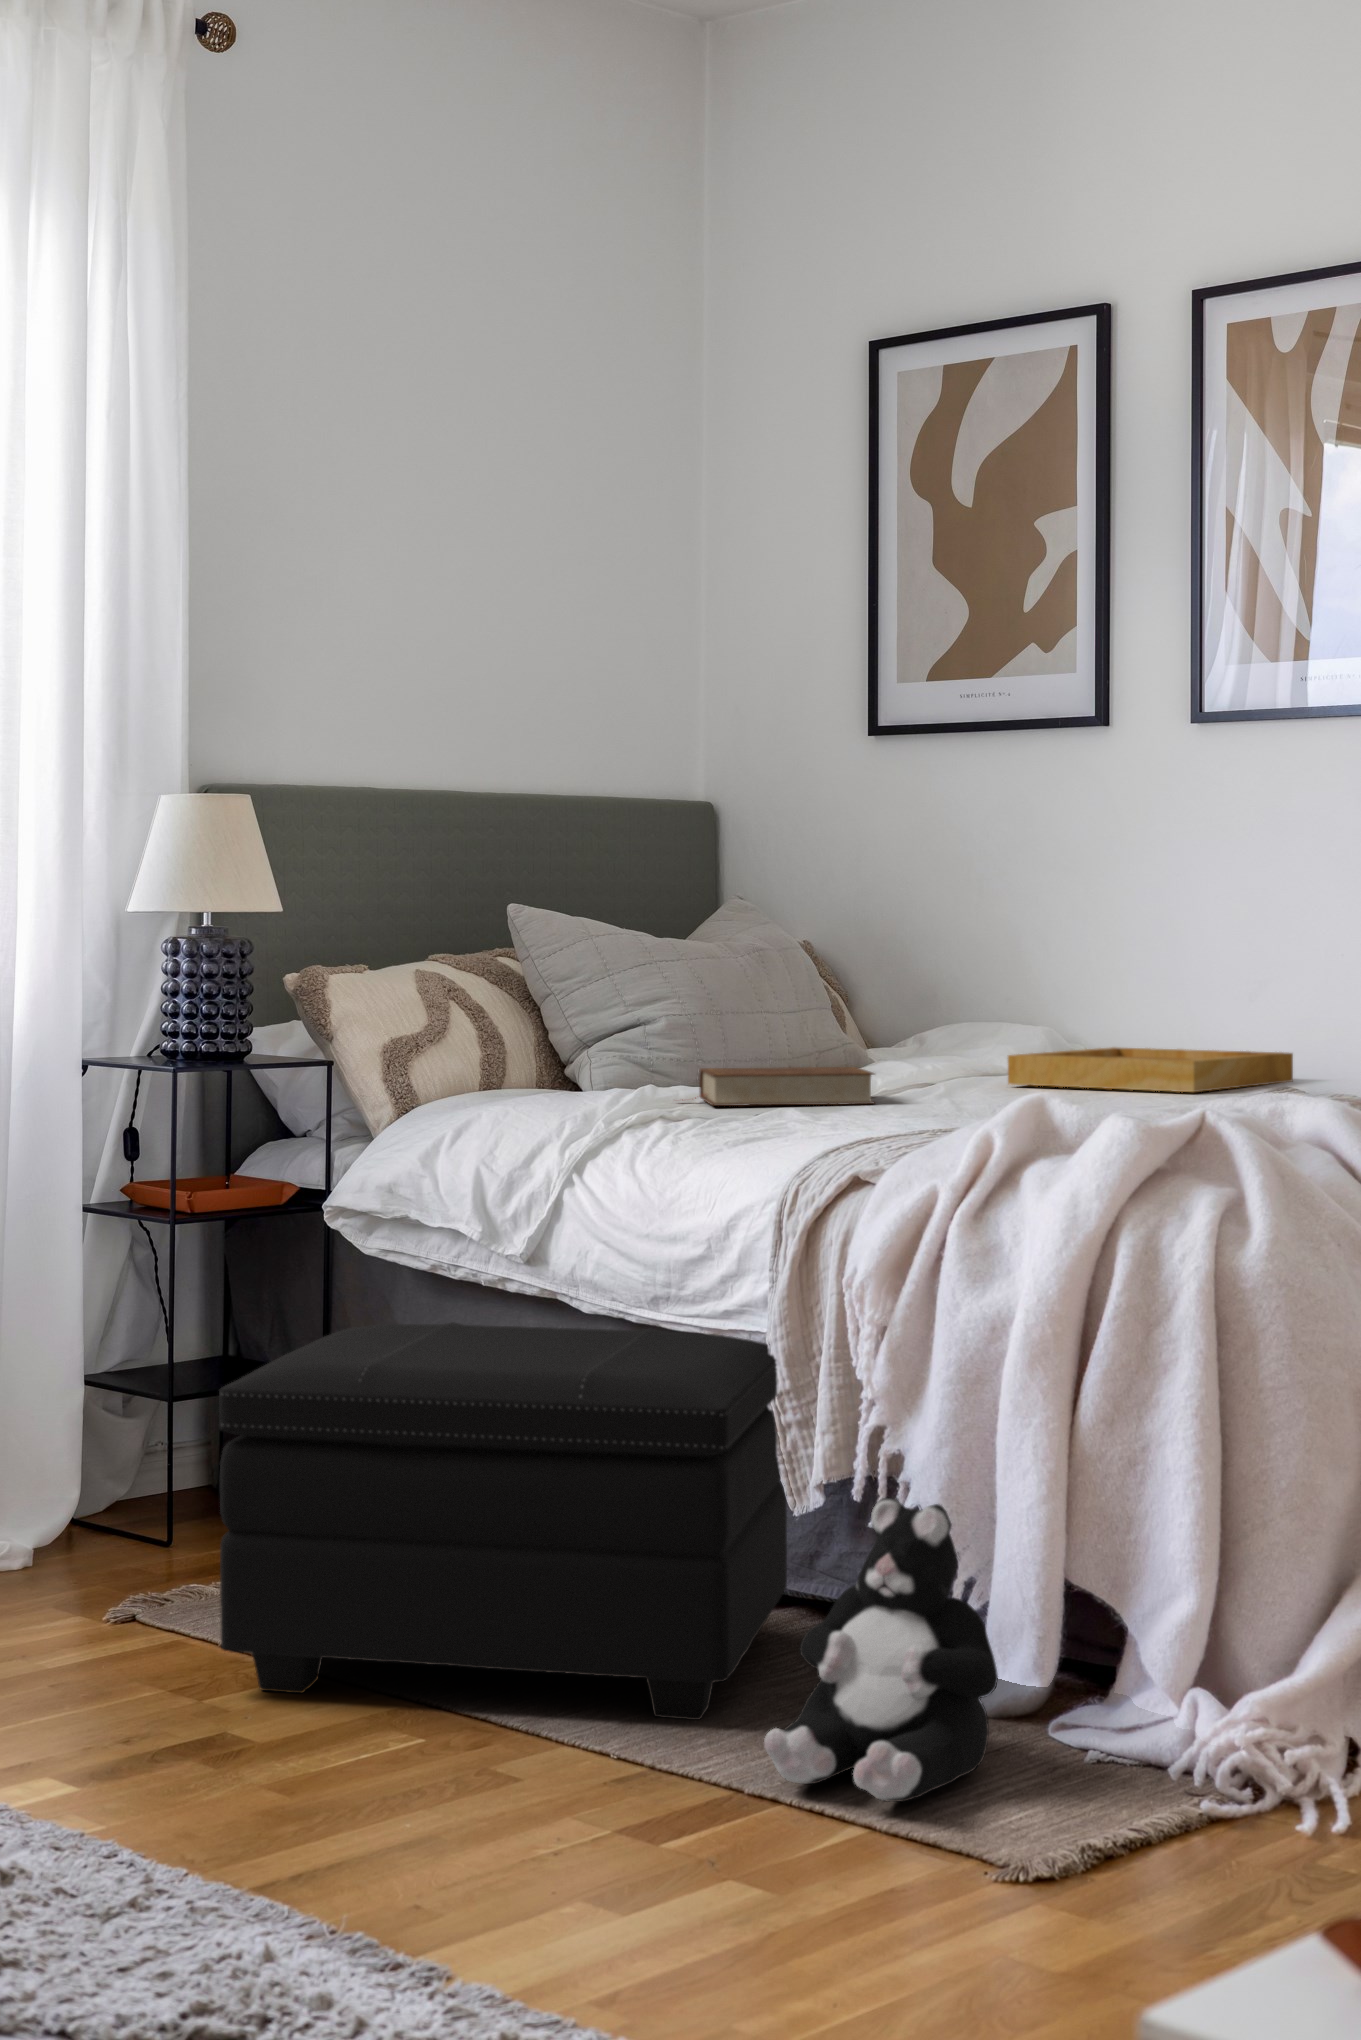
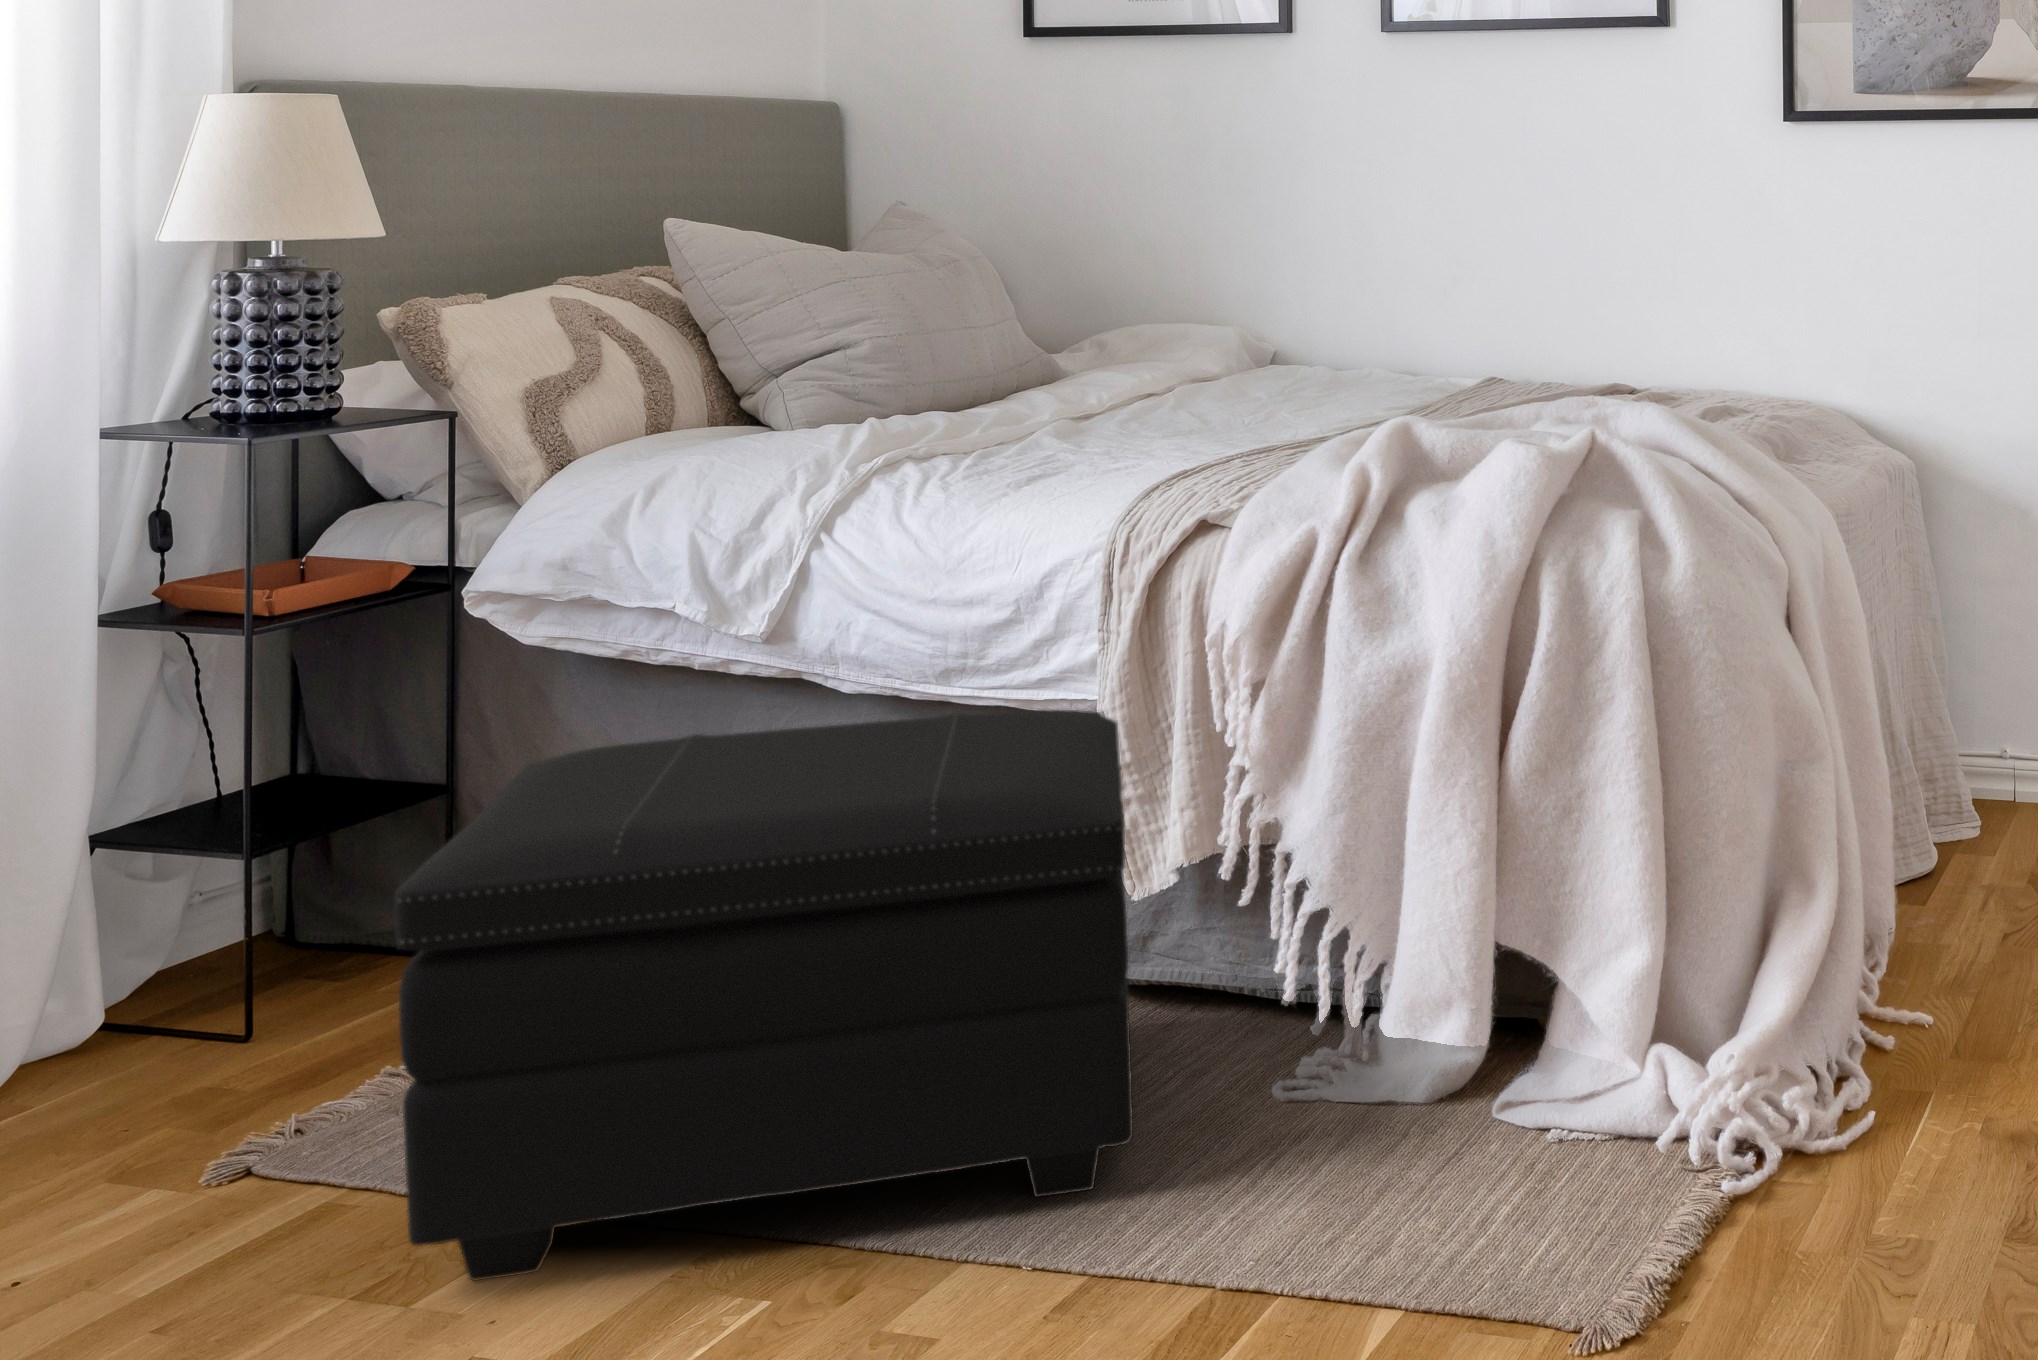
tray: present [1008,1047,1293,1092] -> none [1243,346,1500,391]
book: present [695,1067,875,1106] -> none [908,384,1143,438]
plush toy: present [764,1498,998,1802] -> none [1231,900,1481,1276]

